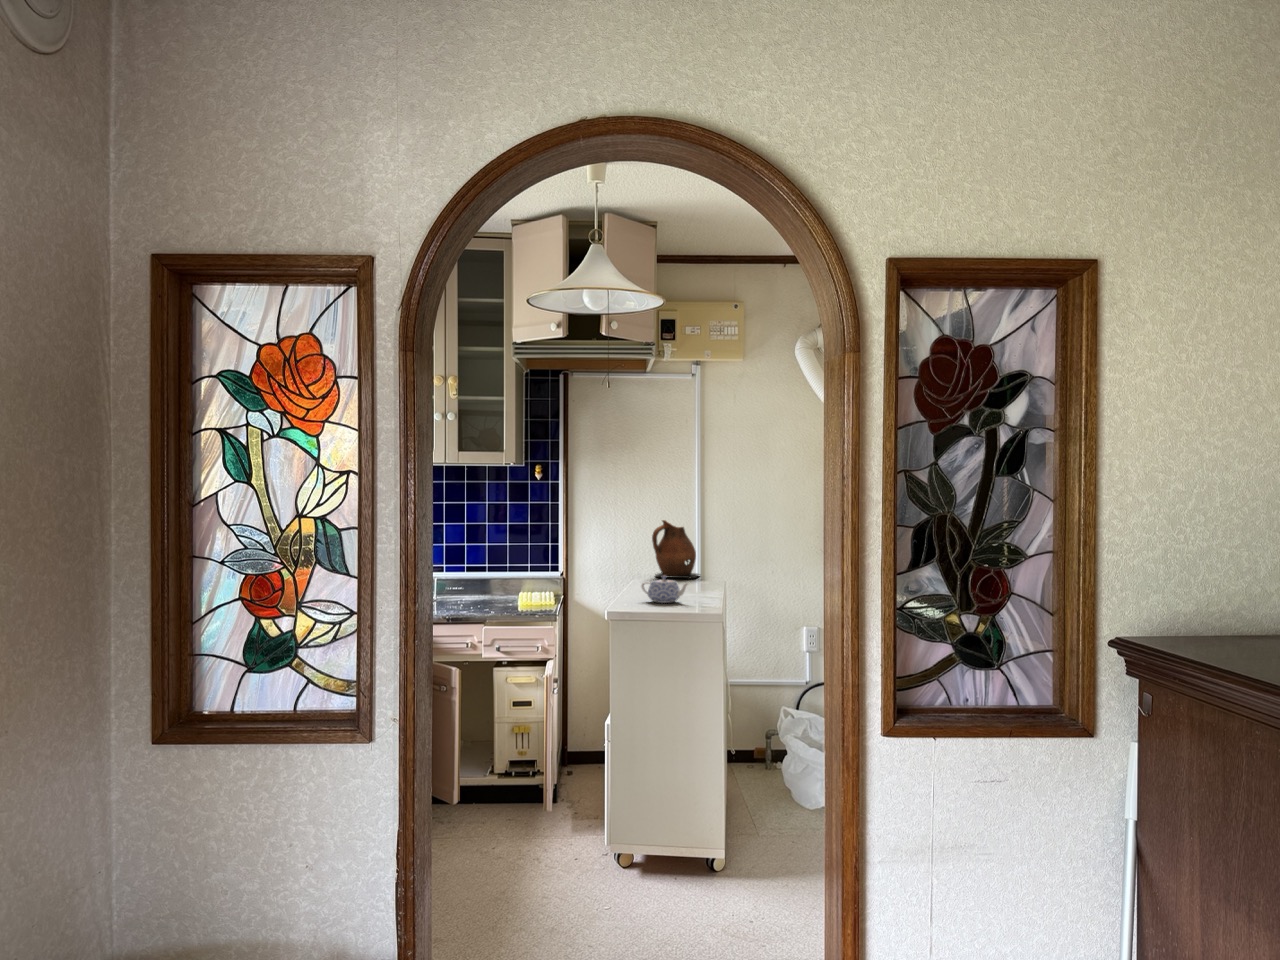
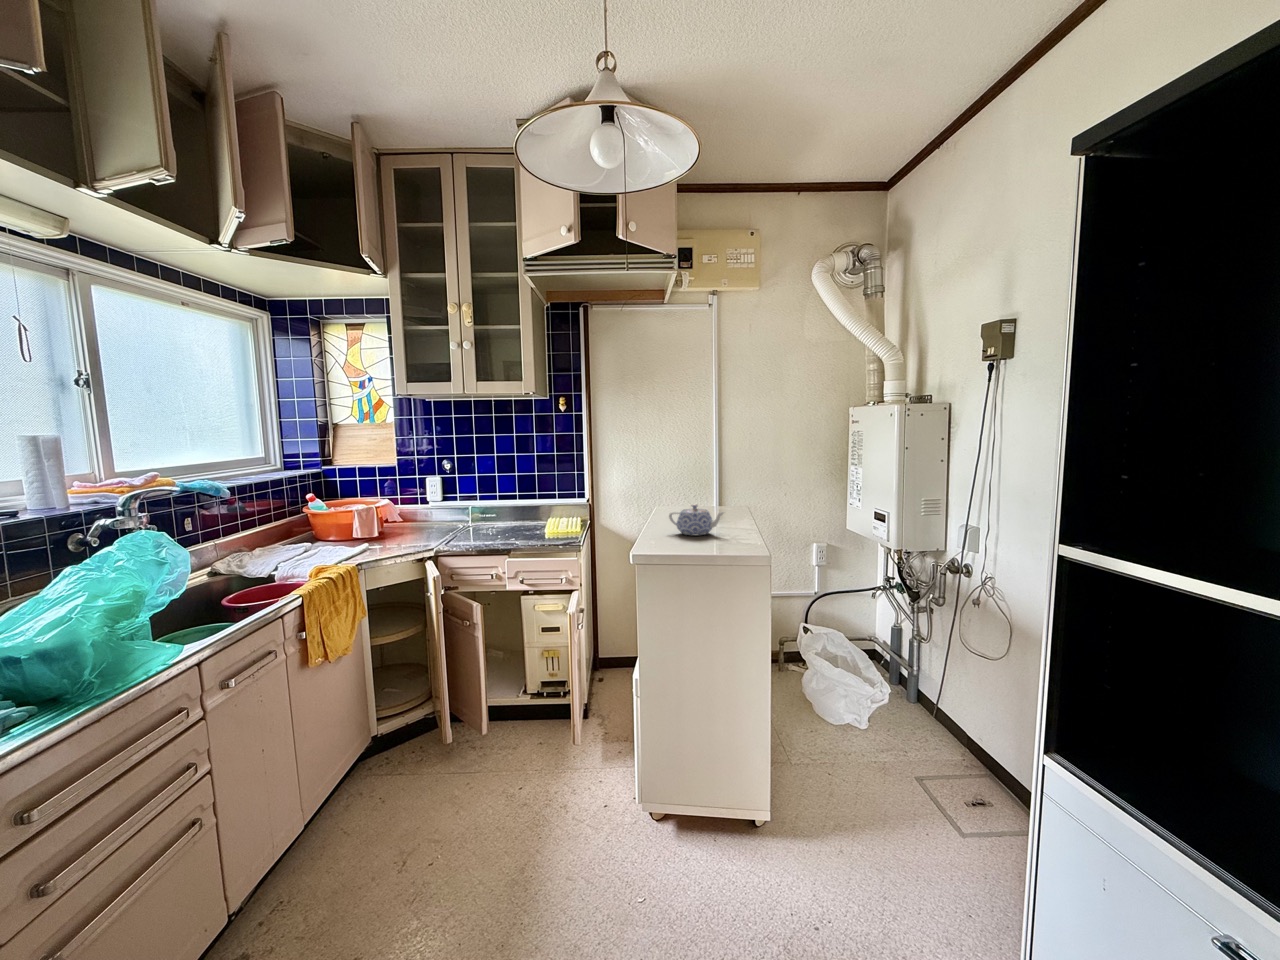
ceramic pitcher: present [652,520,700,579] -> none [672,446,717,501]

